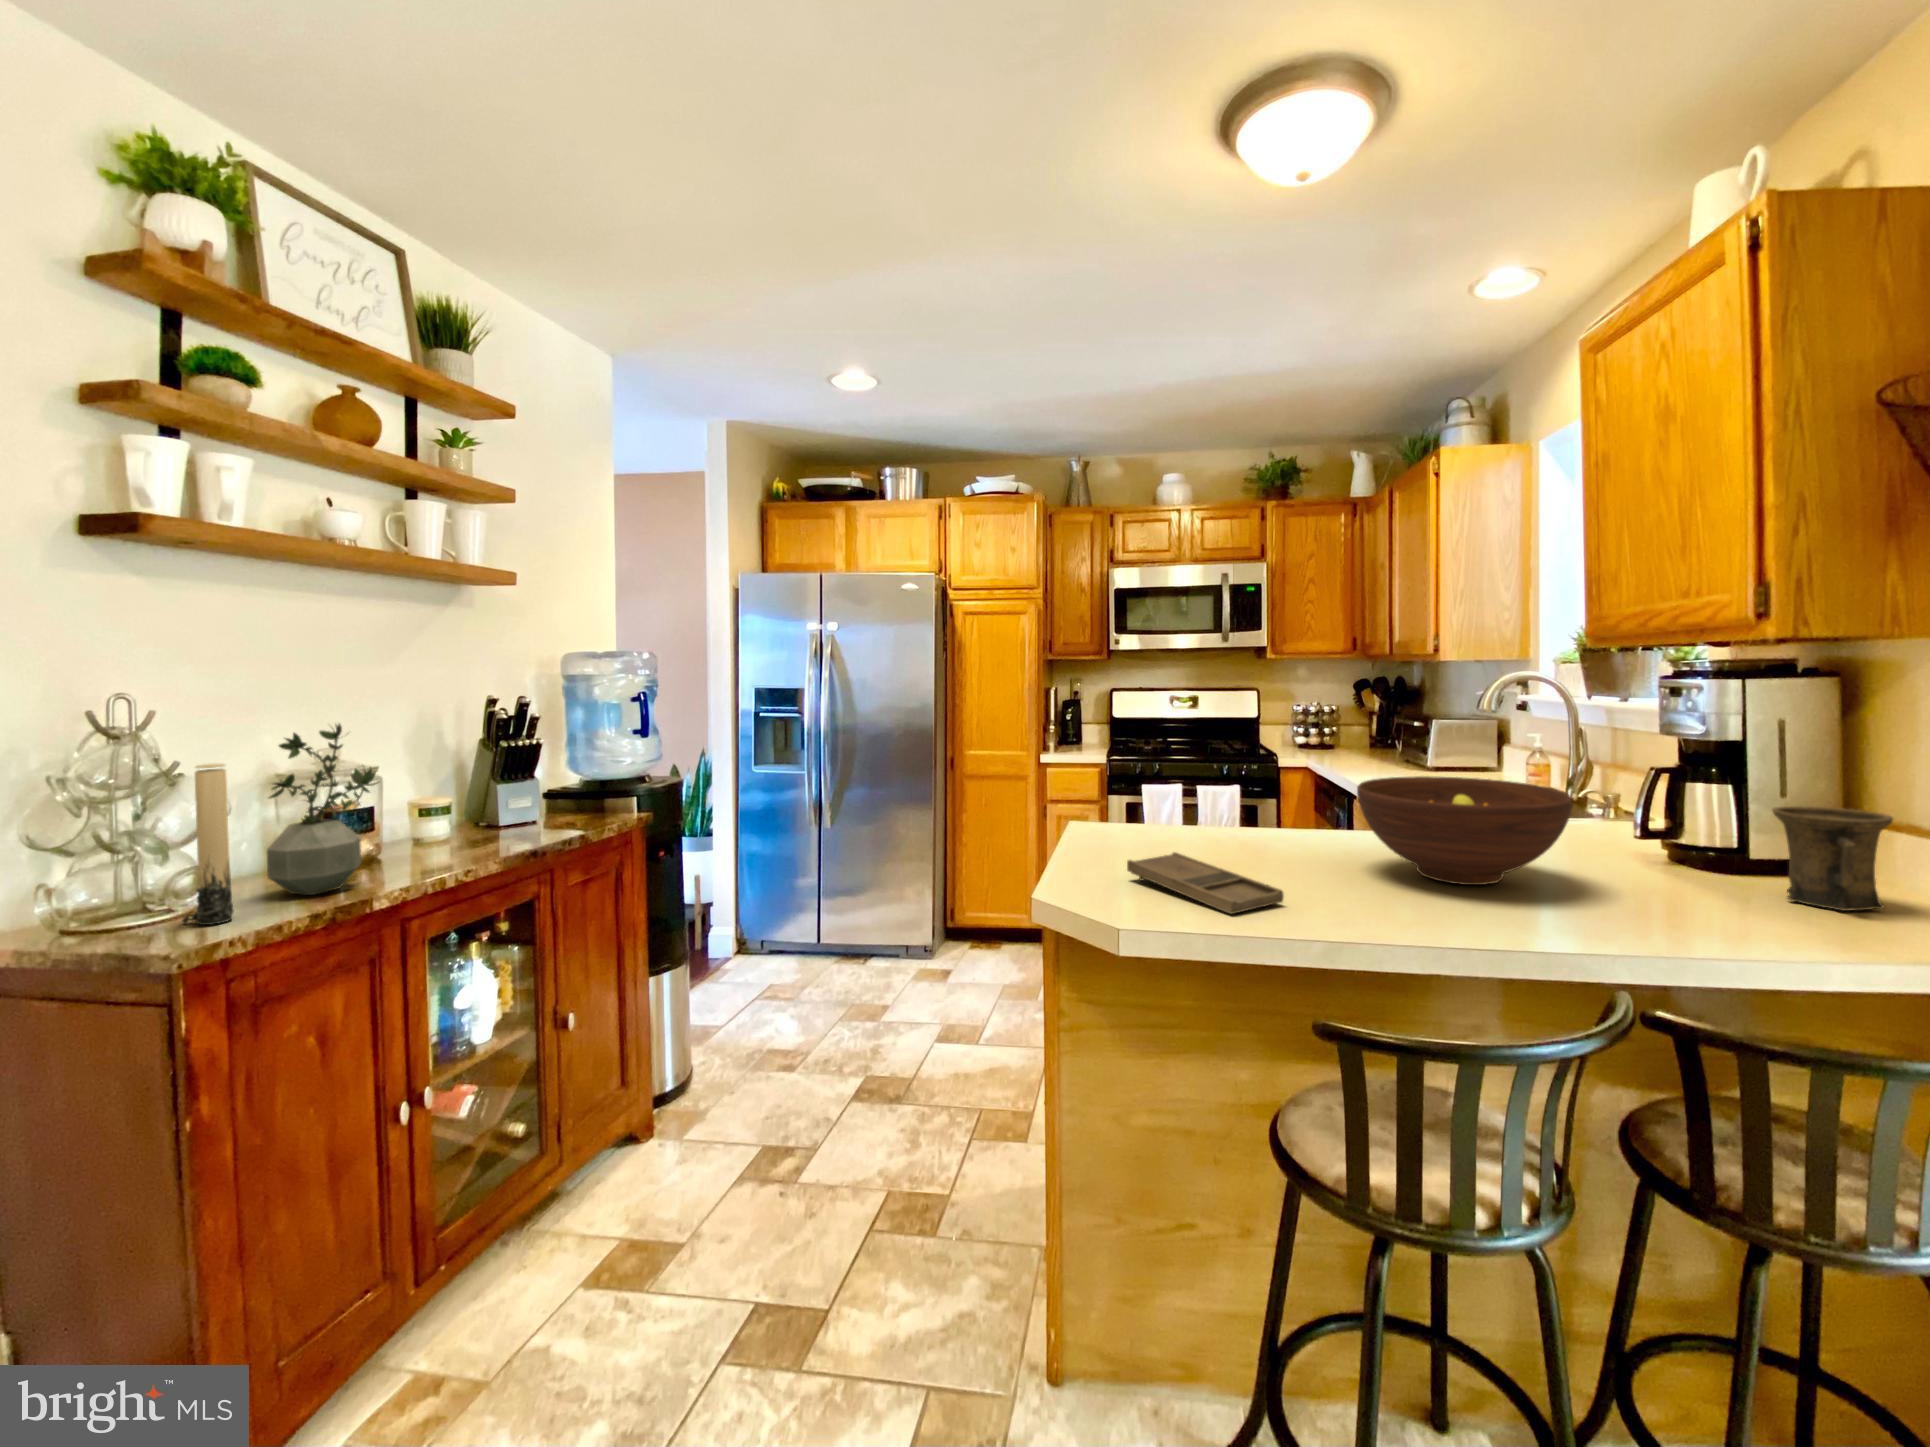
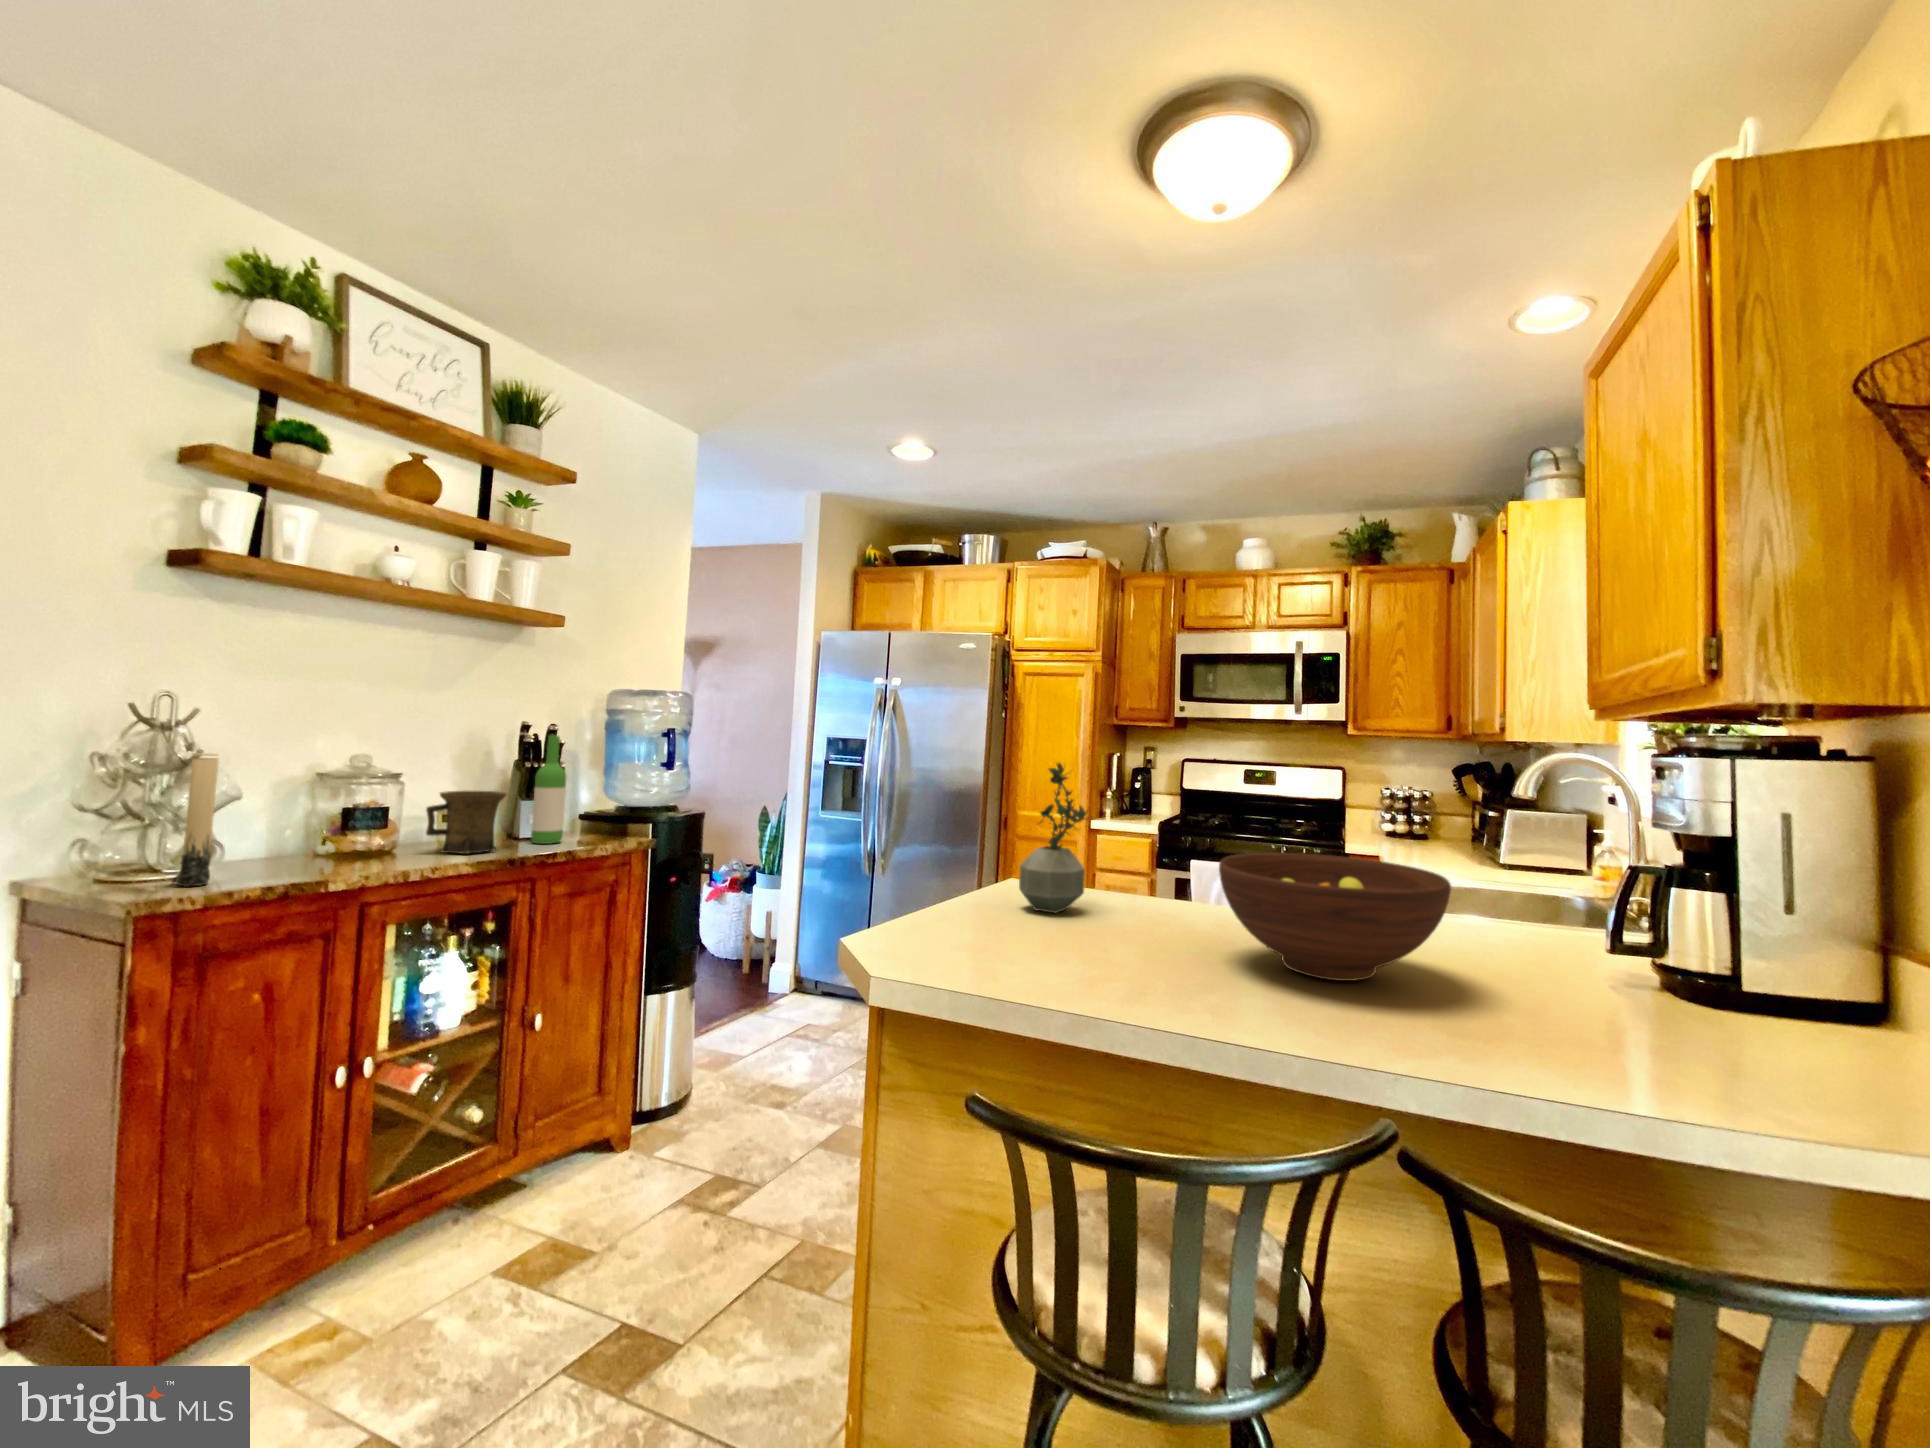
wine bottle: none [522,709,558,831] -> present [531,735,567,844]
potted plant: present [267,724,380,895] -> present [1019,763,1087,913]
mug: present [1772,806,1893,911] -> present [426,791,506,854]
tray: present [1127,852,1284,914] -> none [960,910,1077,975]

